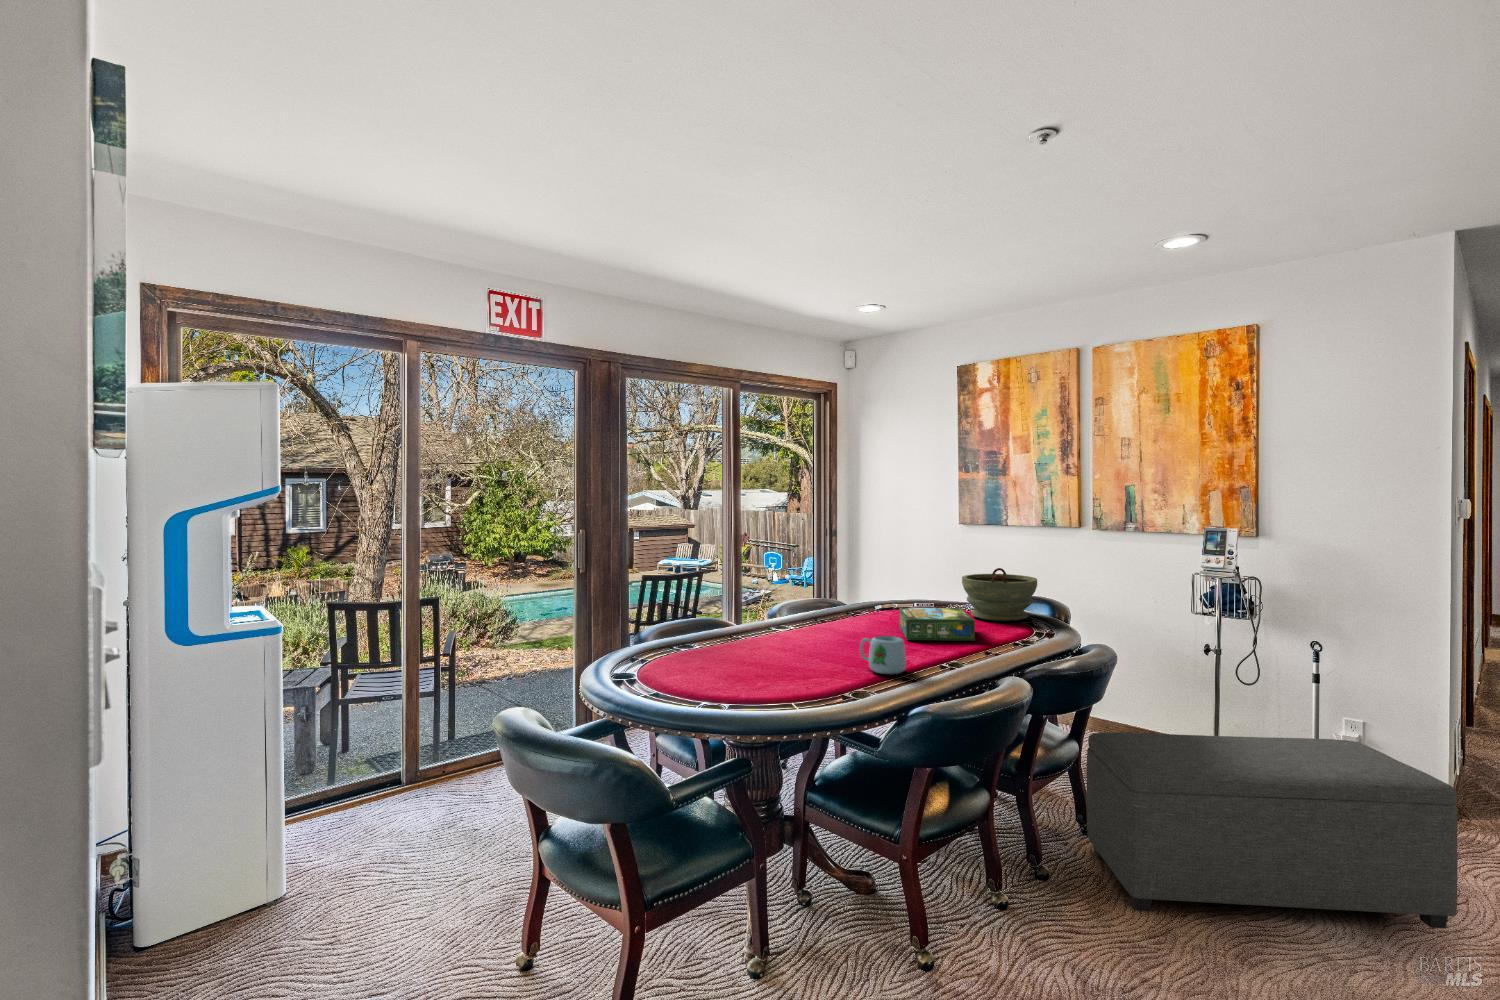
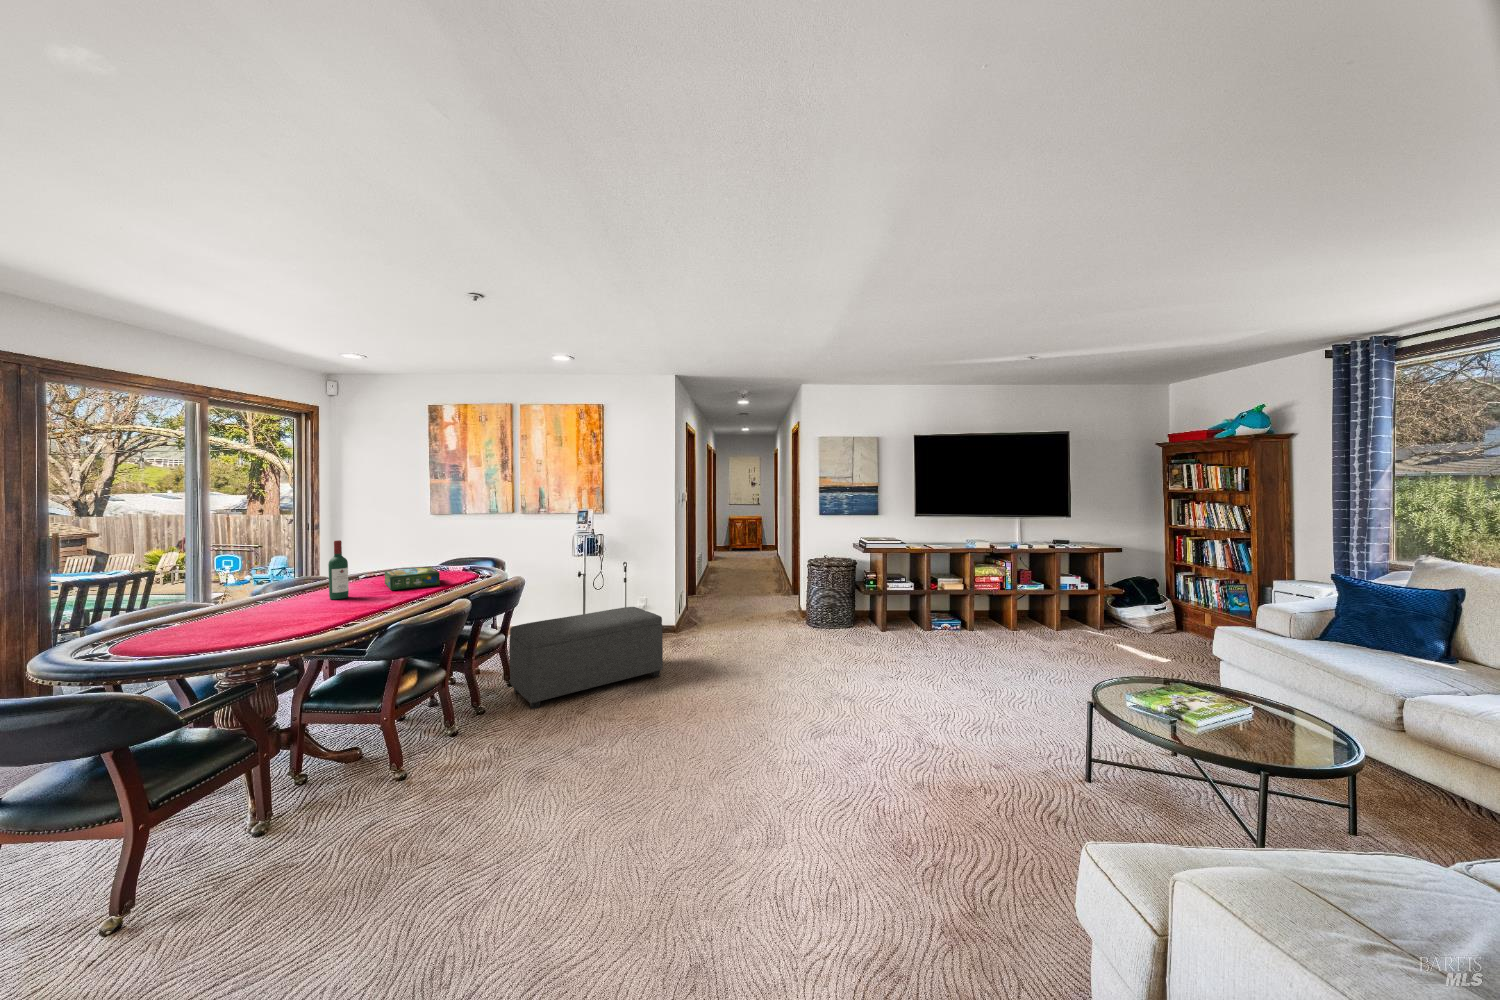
wine bottle: none [831,558,853,644] -> present [328,540,349,599]
bowl: present [962,568,1037,621] -> none [432,540,482,573]
mug: present [860,636,906,674] -> none [355,586,391,610]

